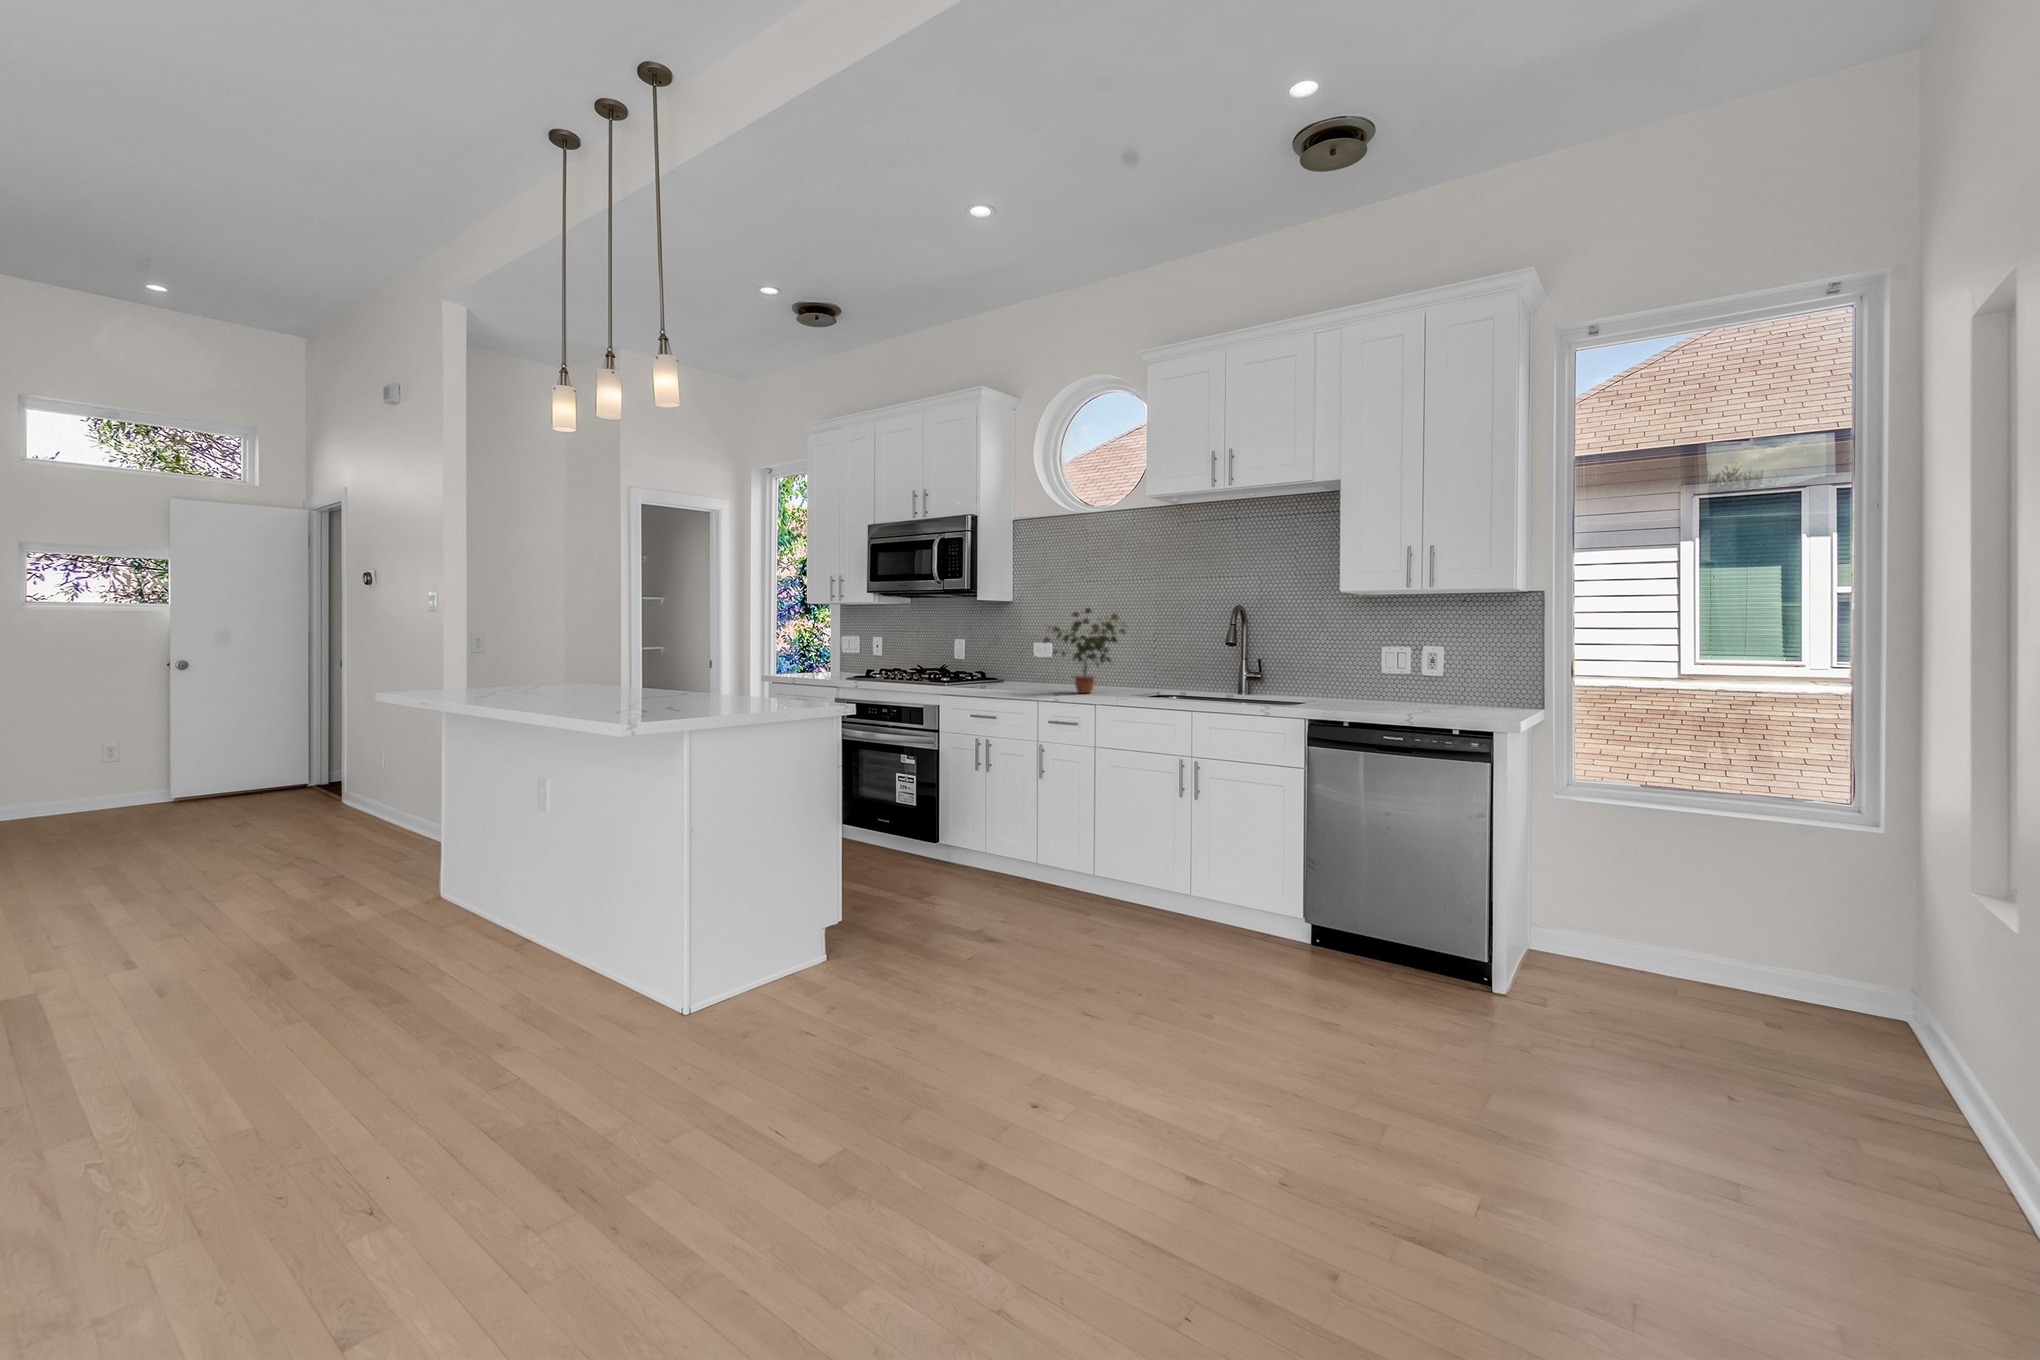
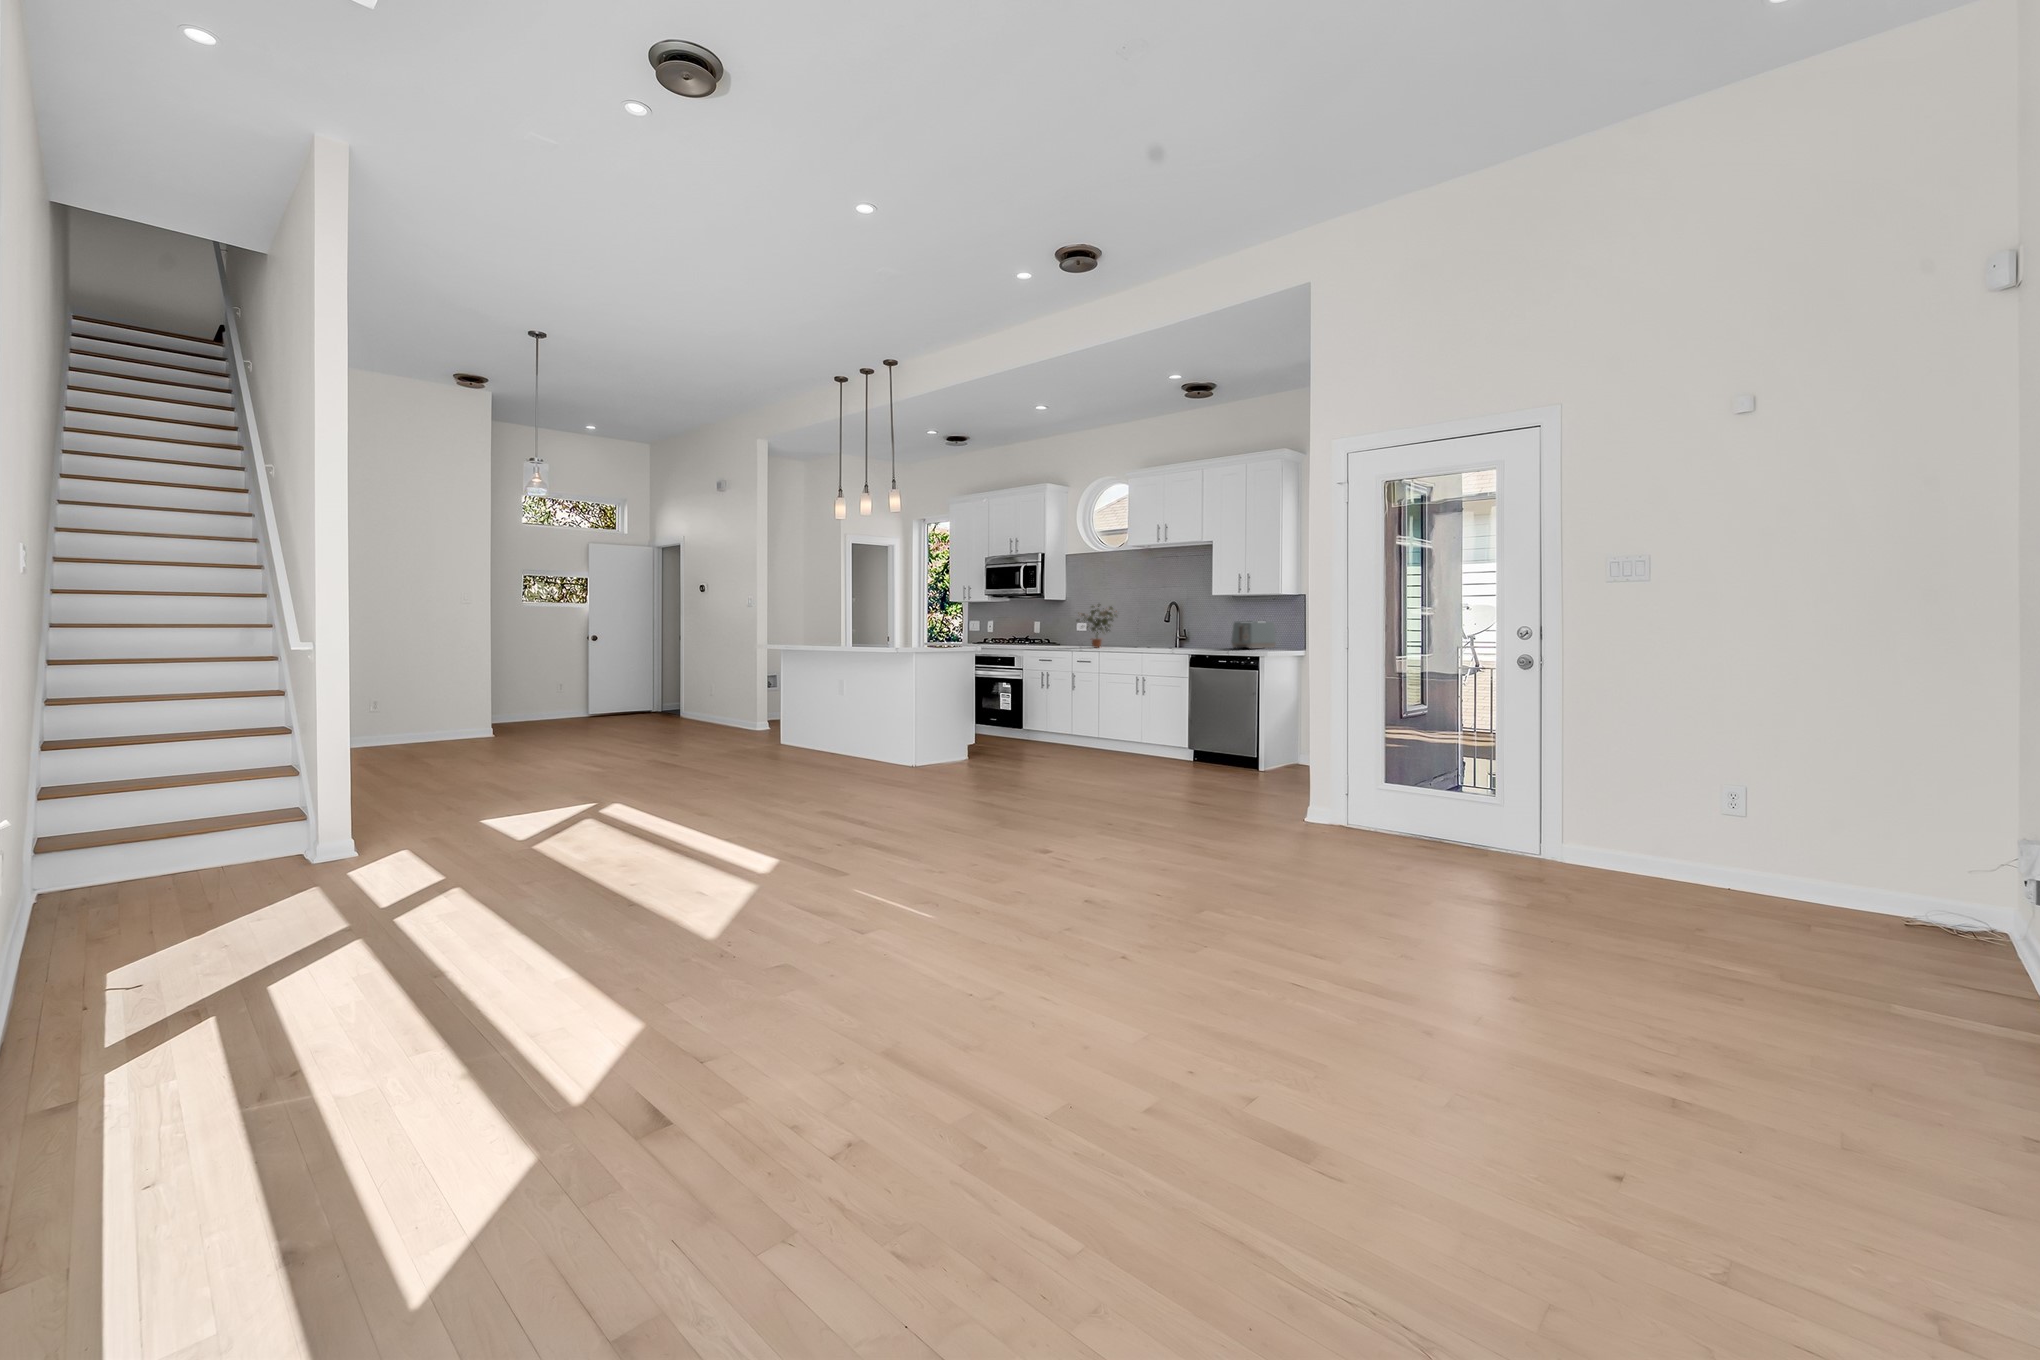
toaster: none [1394,648,1482,708] -> present [1231,622,1276,648]

